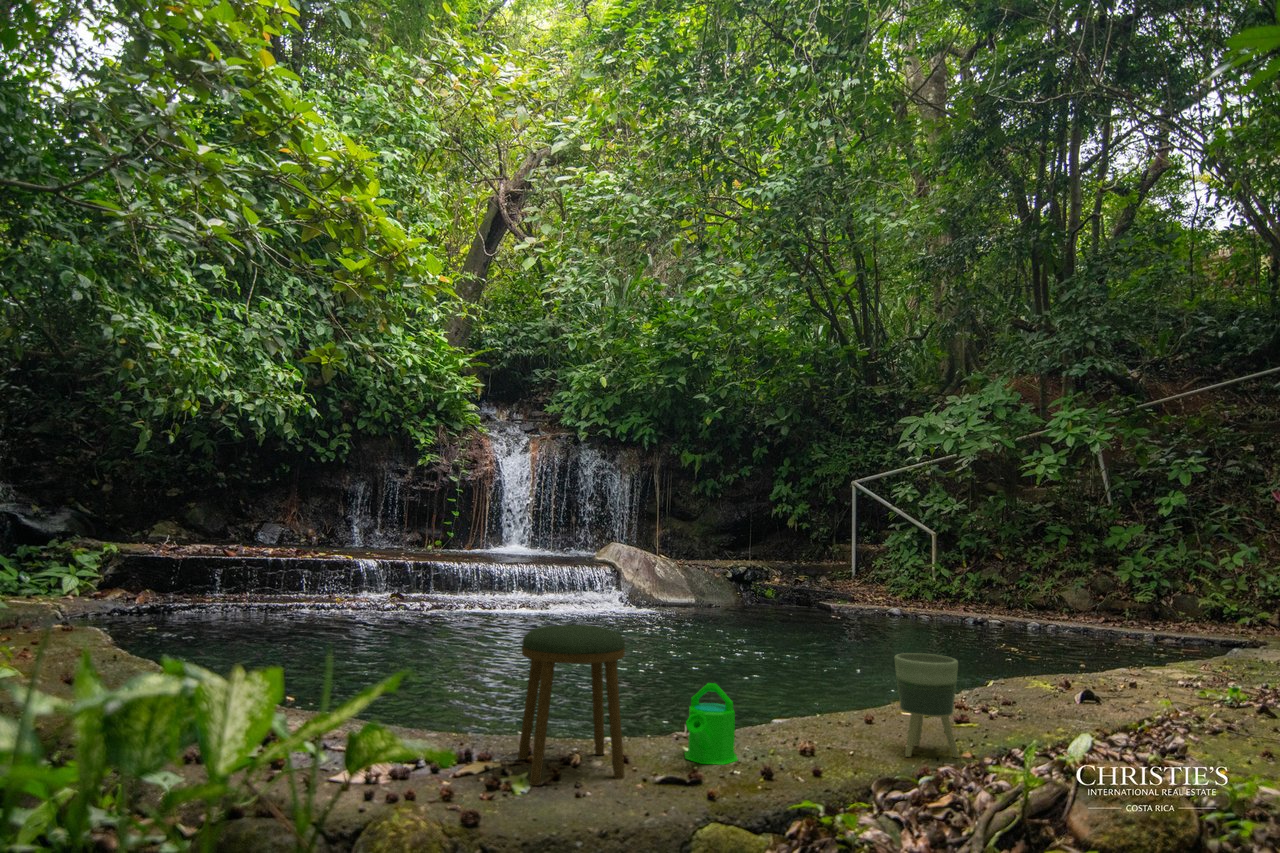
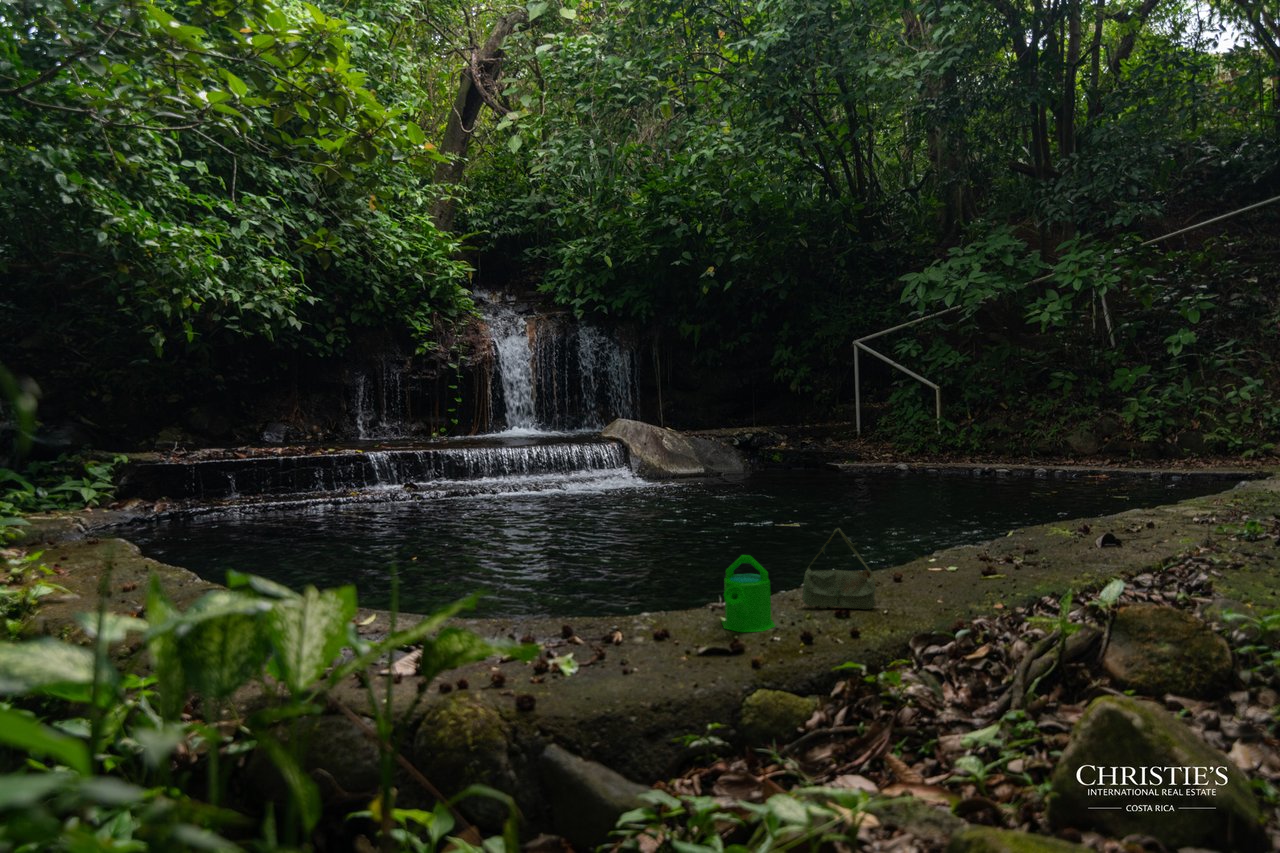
stool: present [518,625,625,785] -> none [556,508,668,666]
planter: present [895,653,959,758] -> none [924,511,990,611]
bag: none [769,663,844,750] -> present [802,528,876,609]

